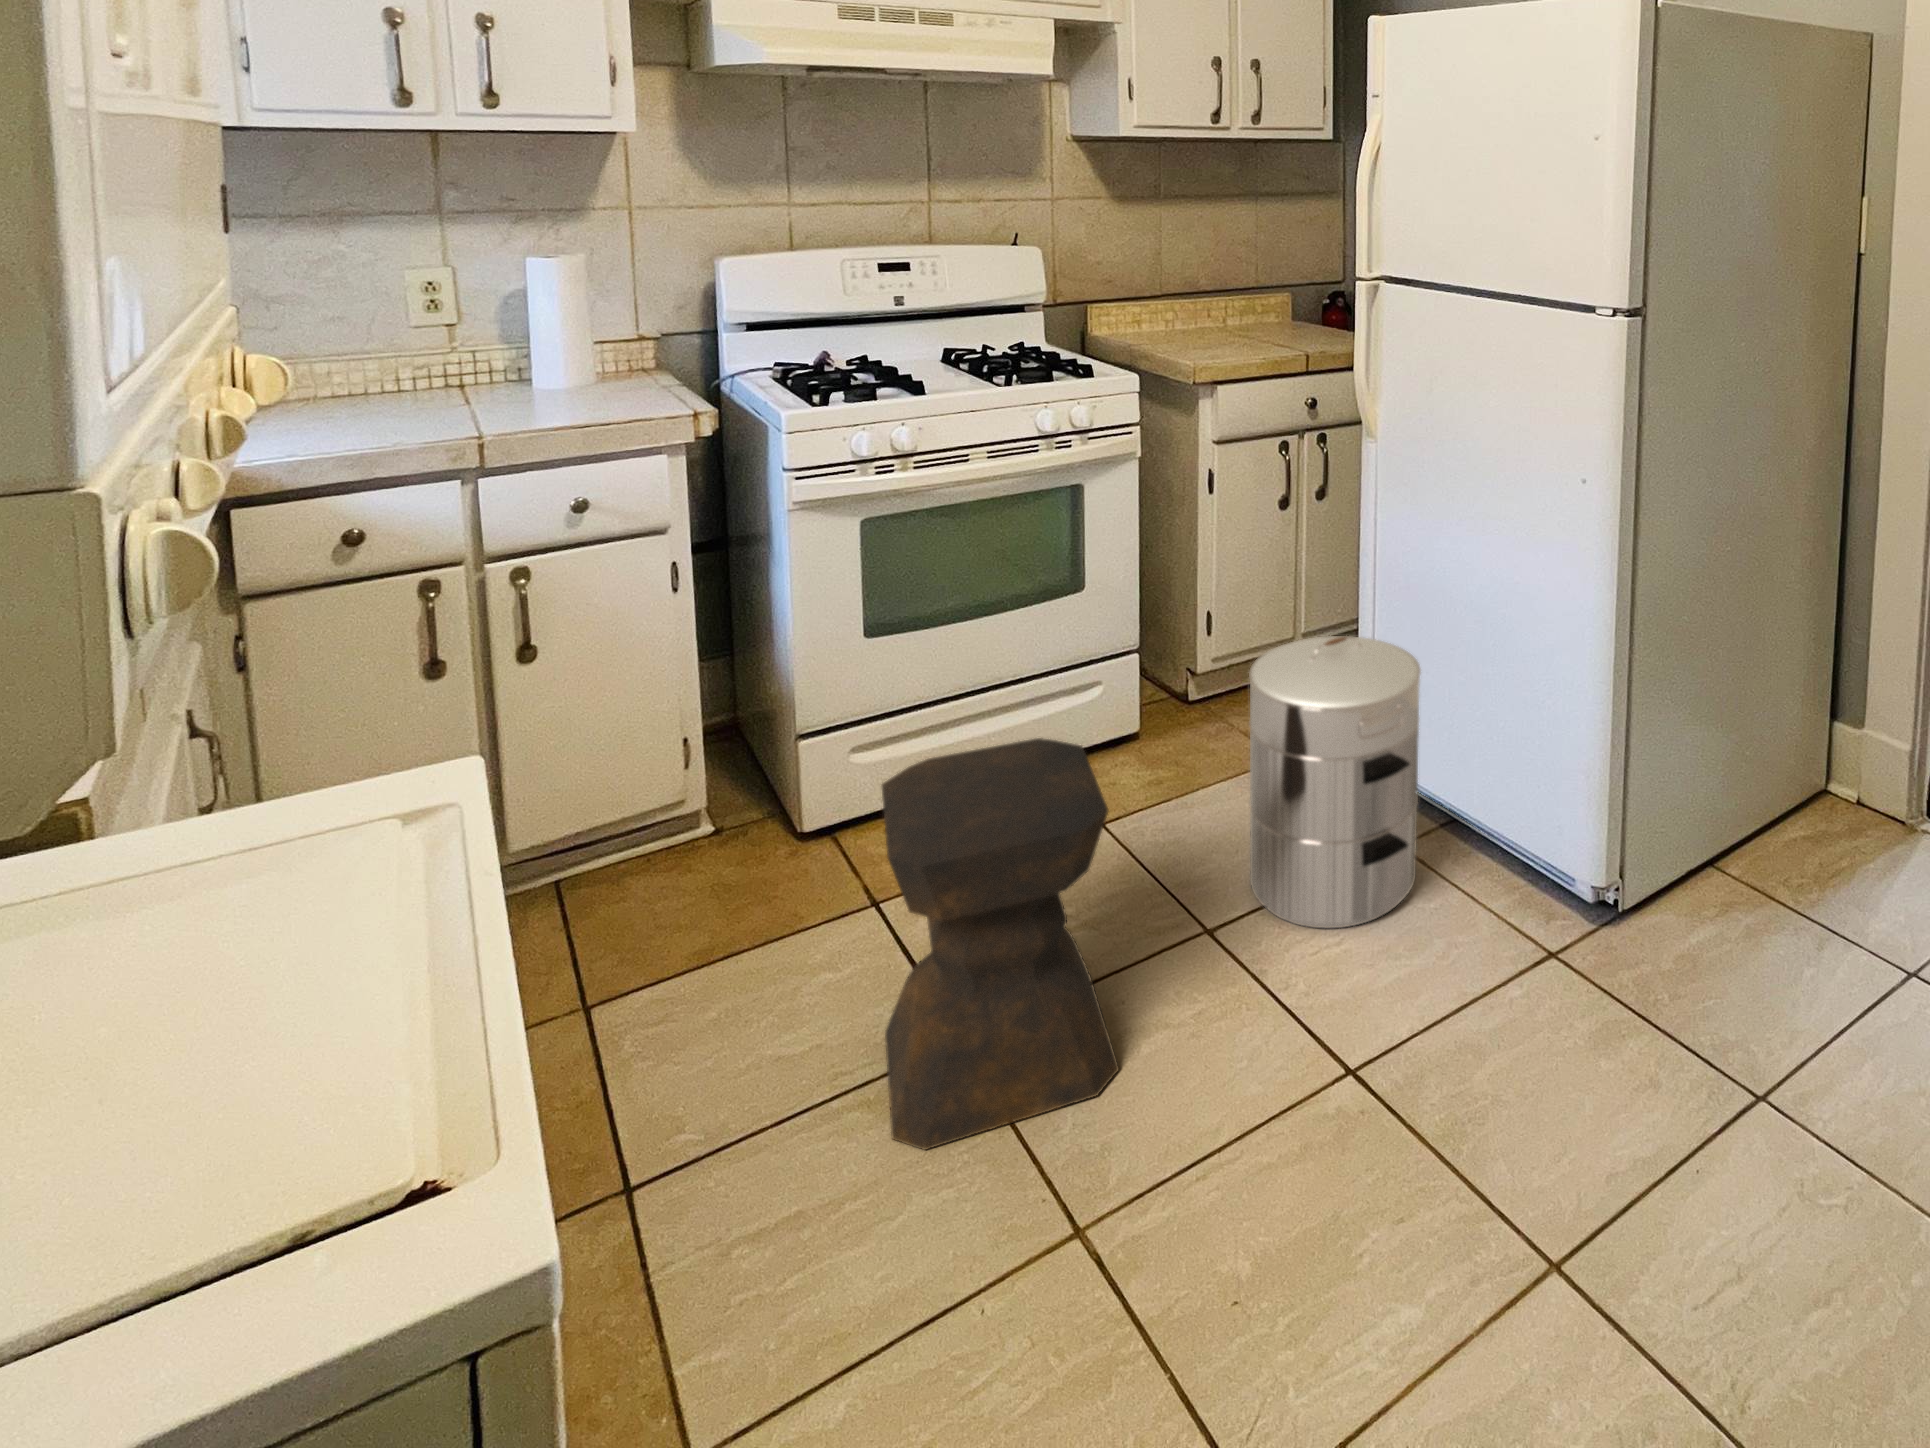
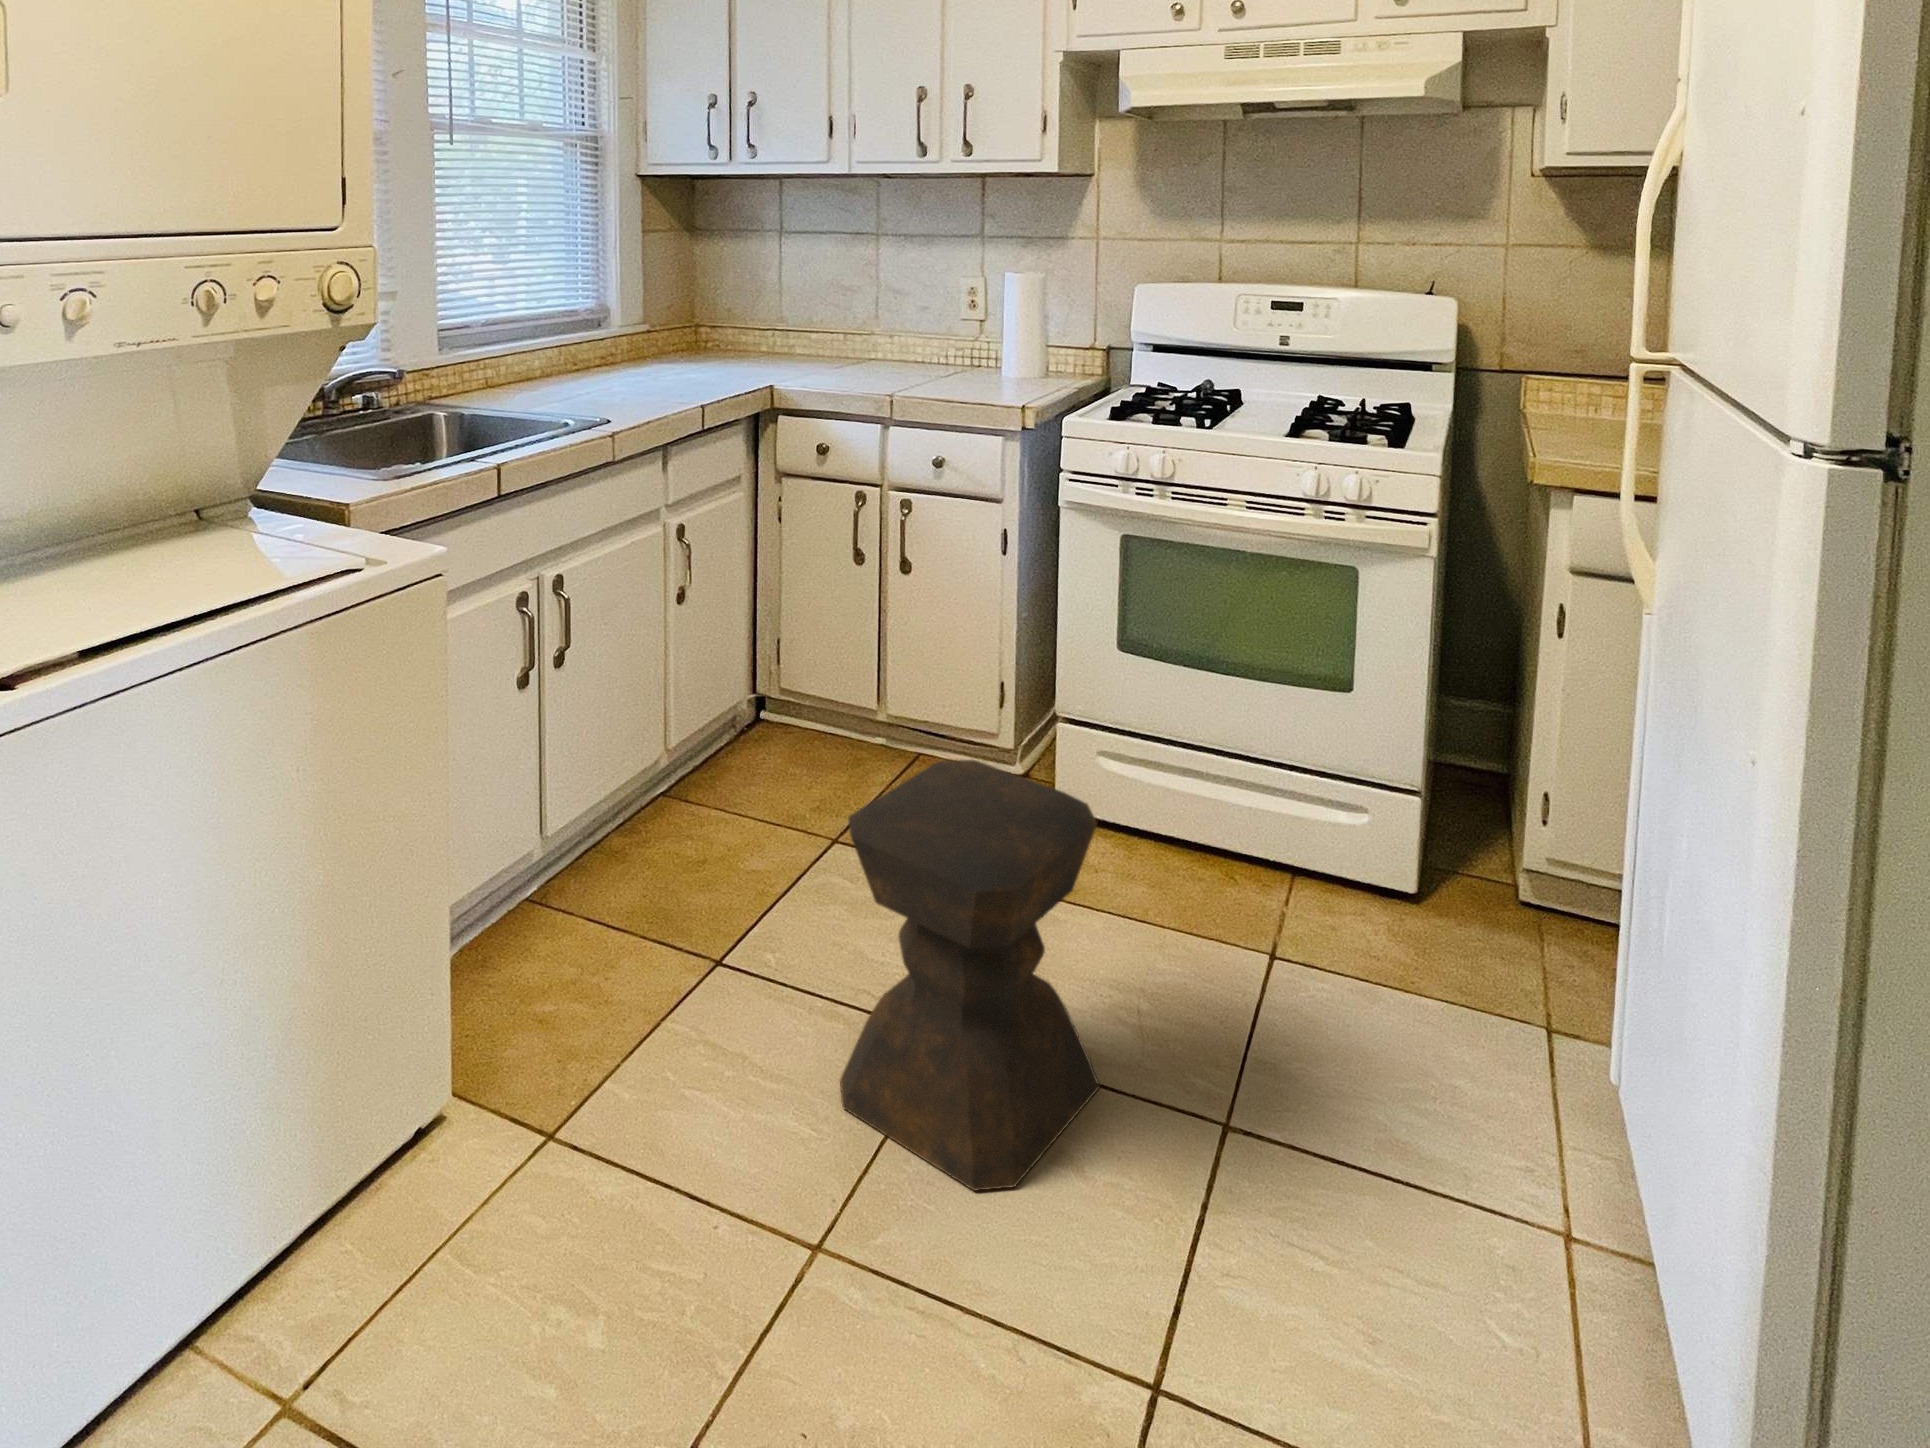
waste bin: present [1249,636,1421,928] -> none [1322,844,1605,1316]

